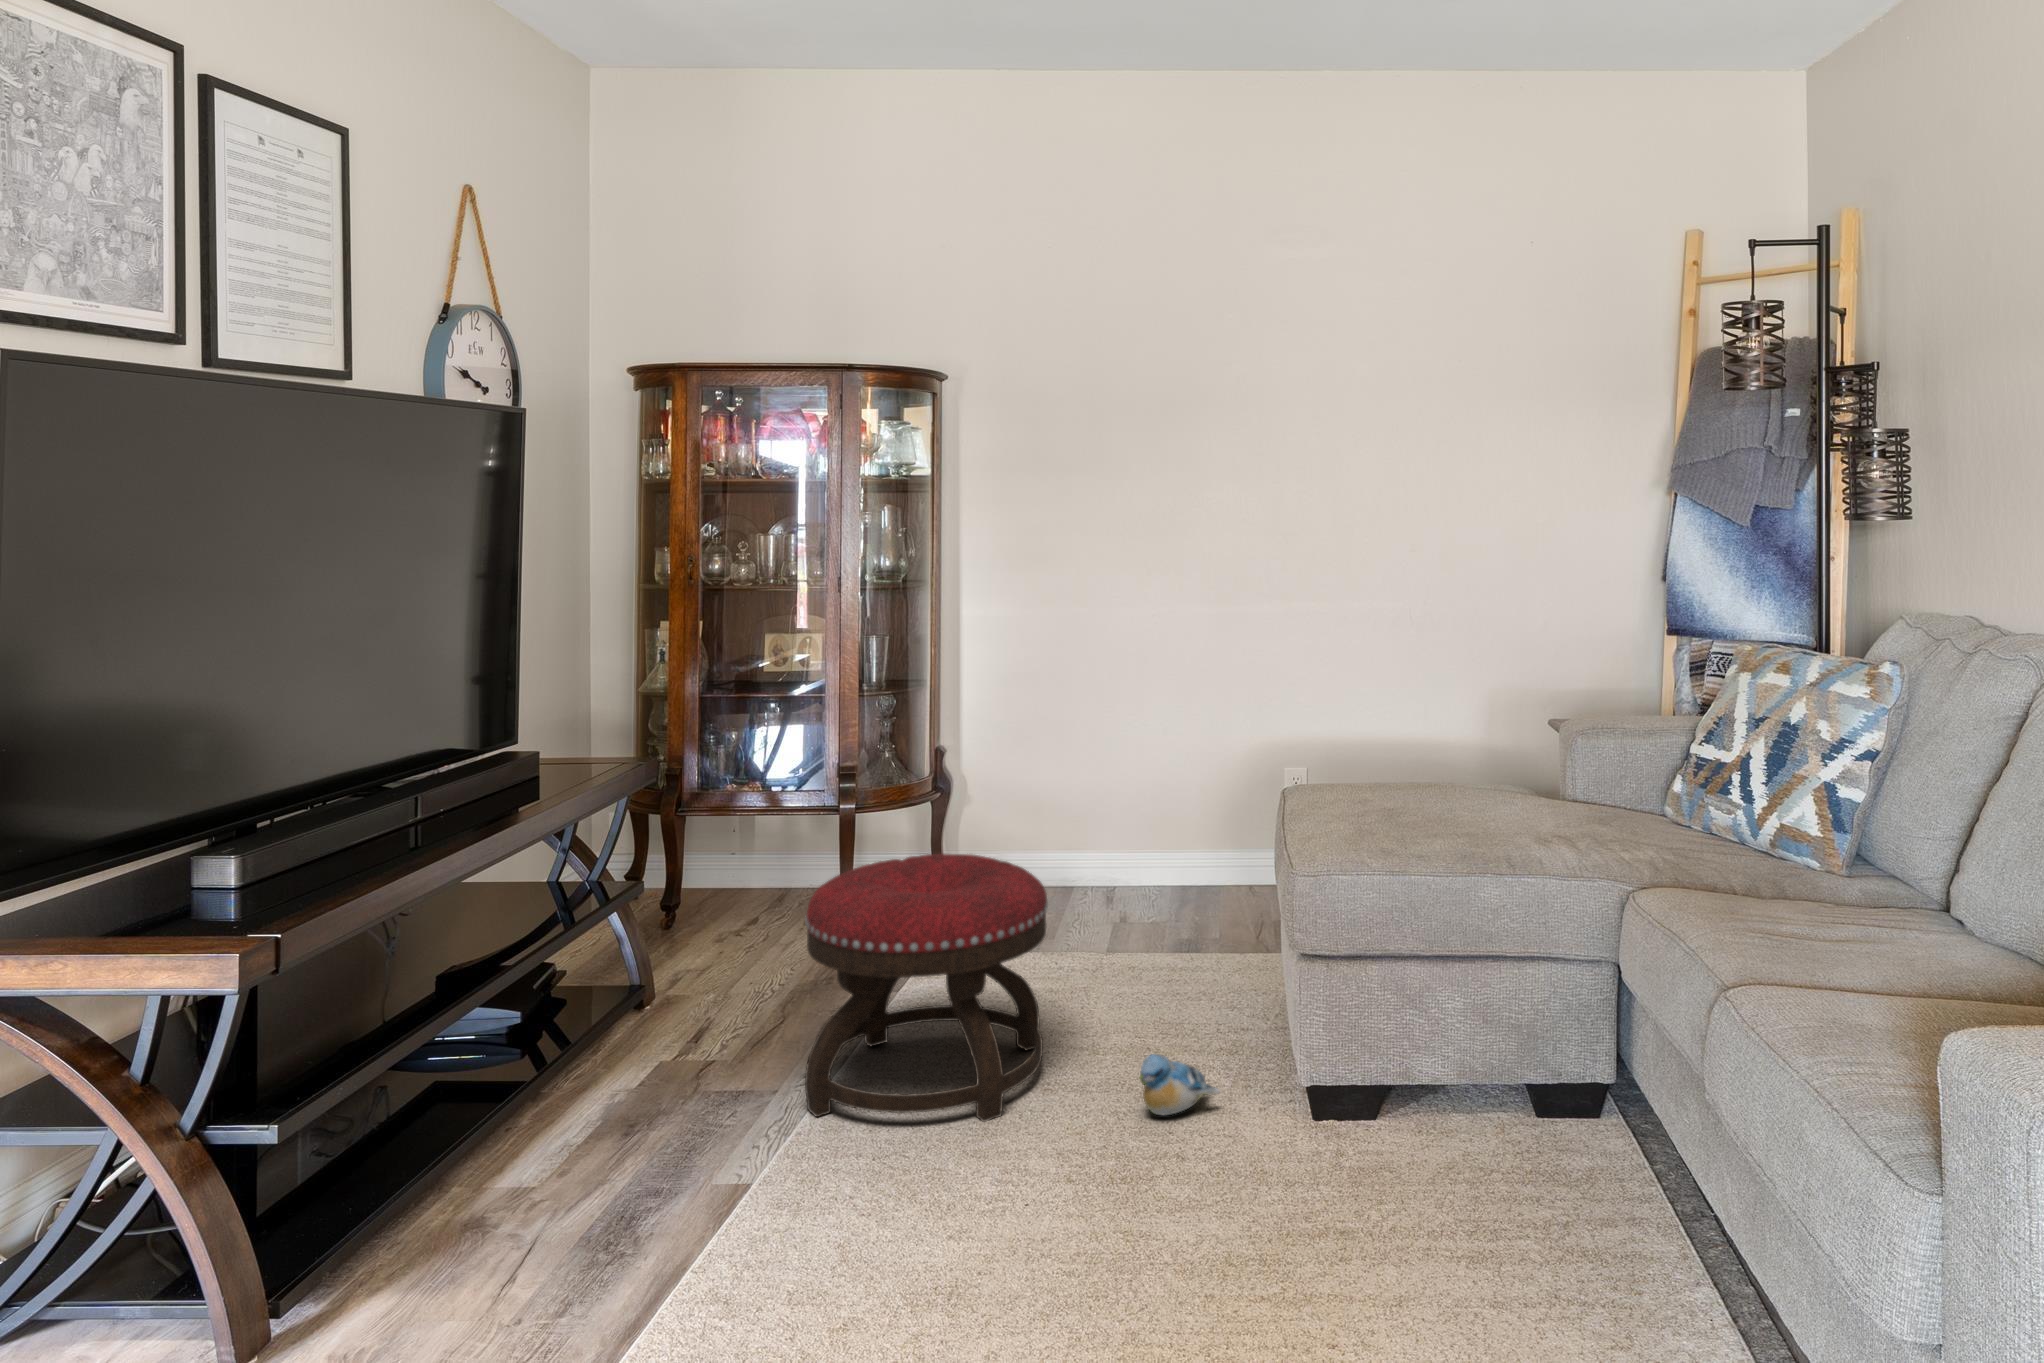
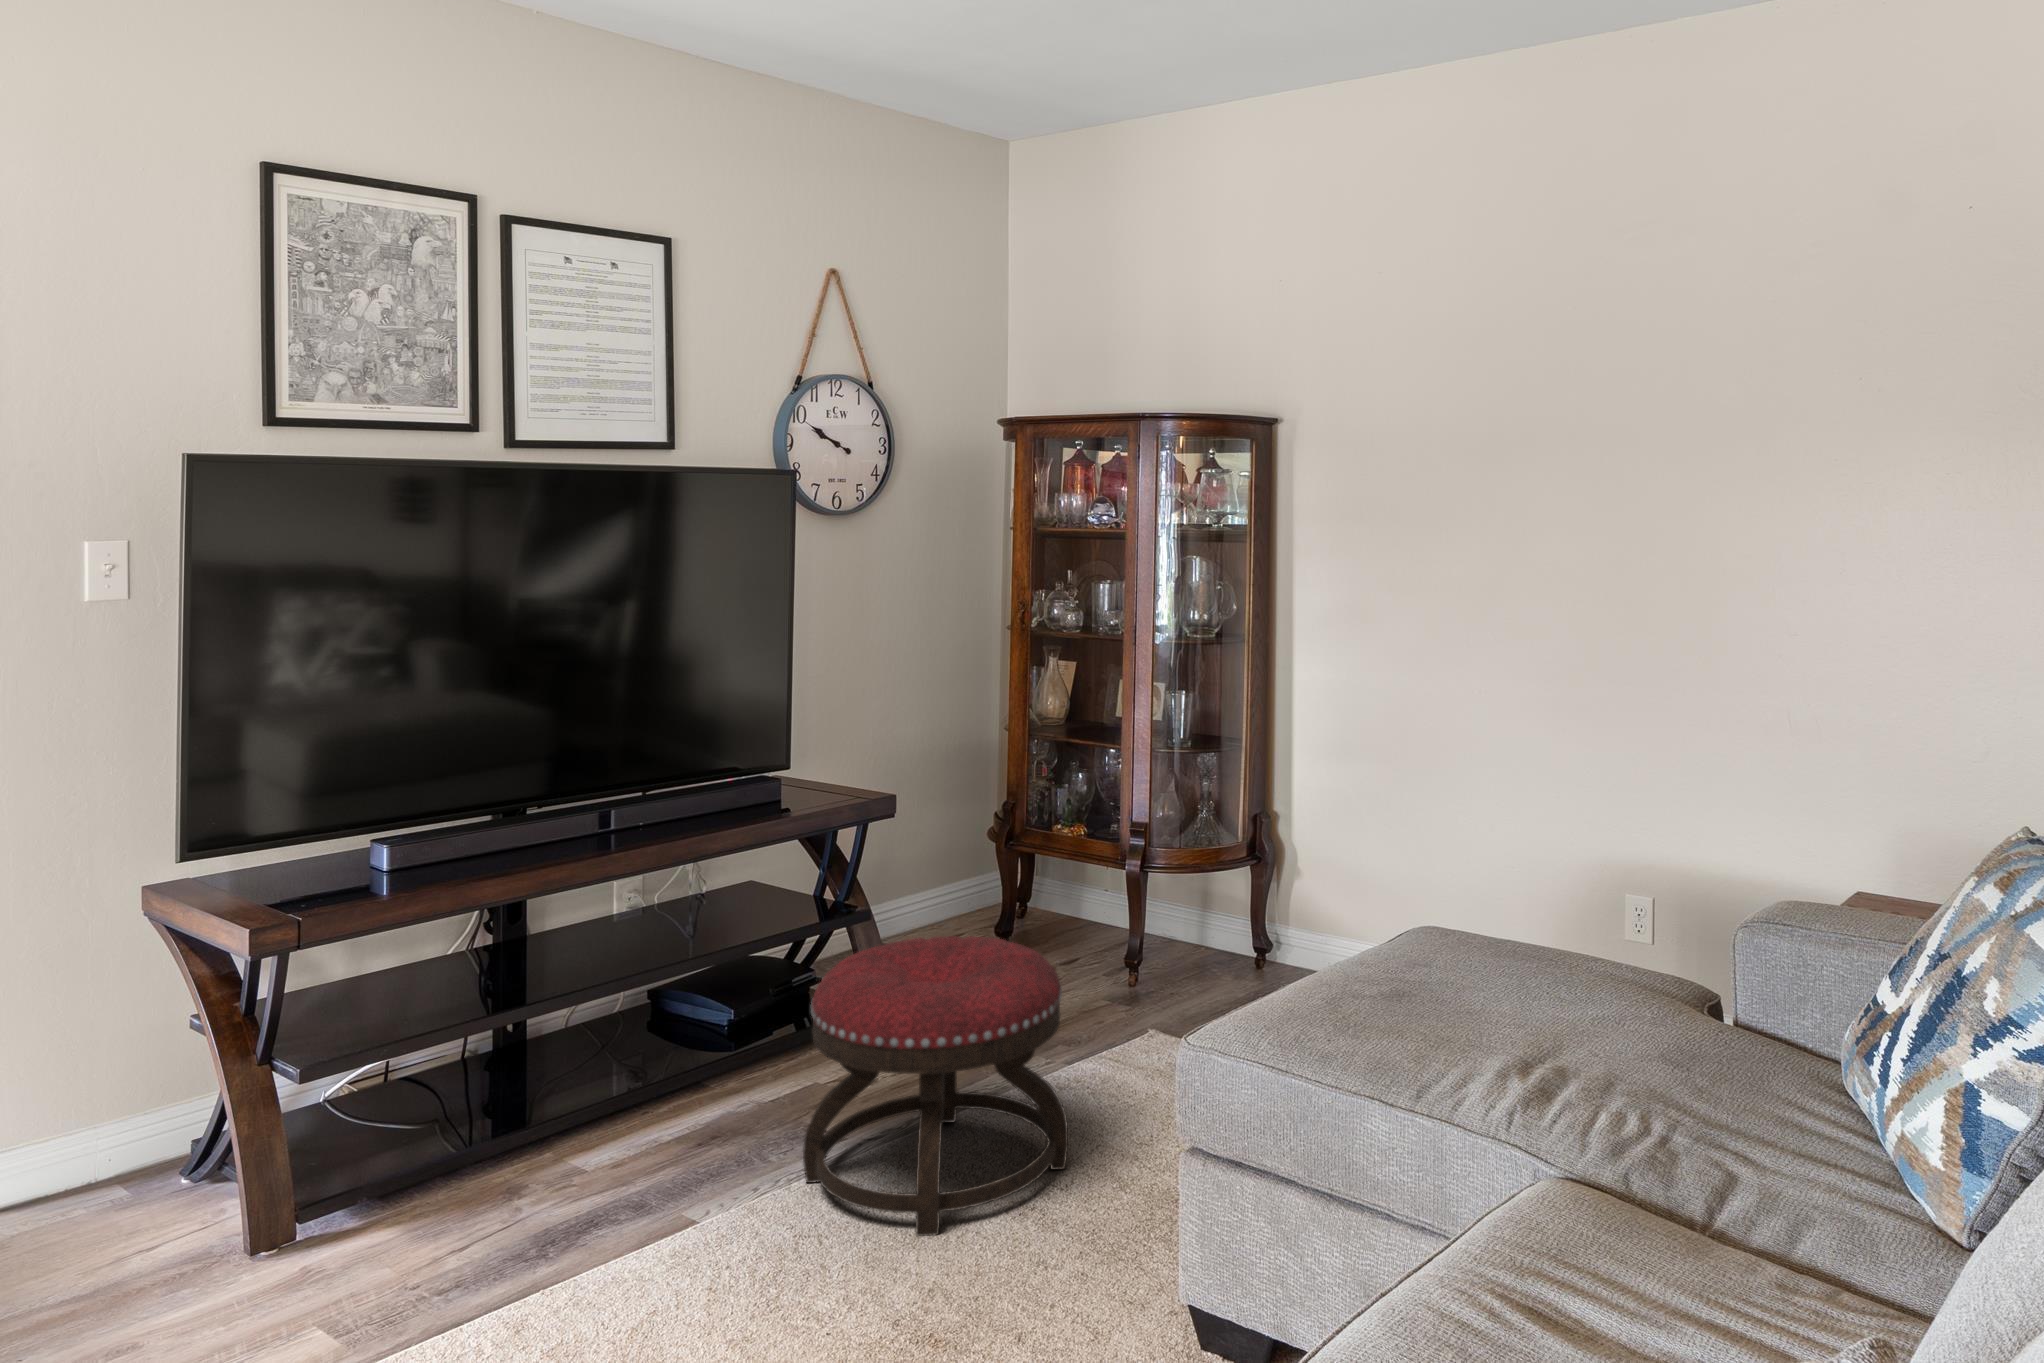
plush toy: present [1140,1054,1220,1115] -> none [1034,1215,1139,1290]

